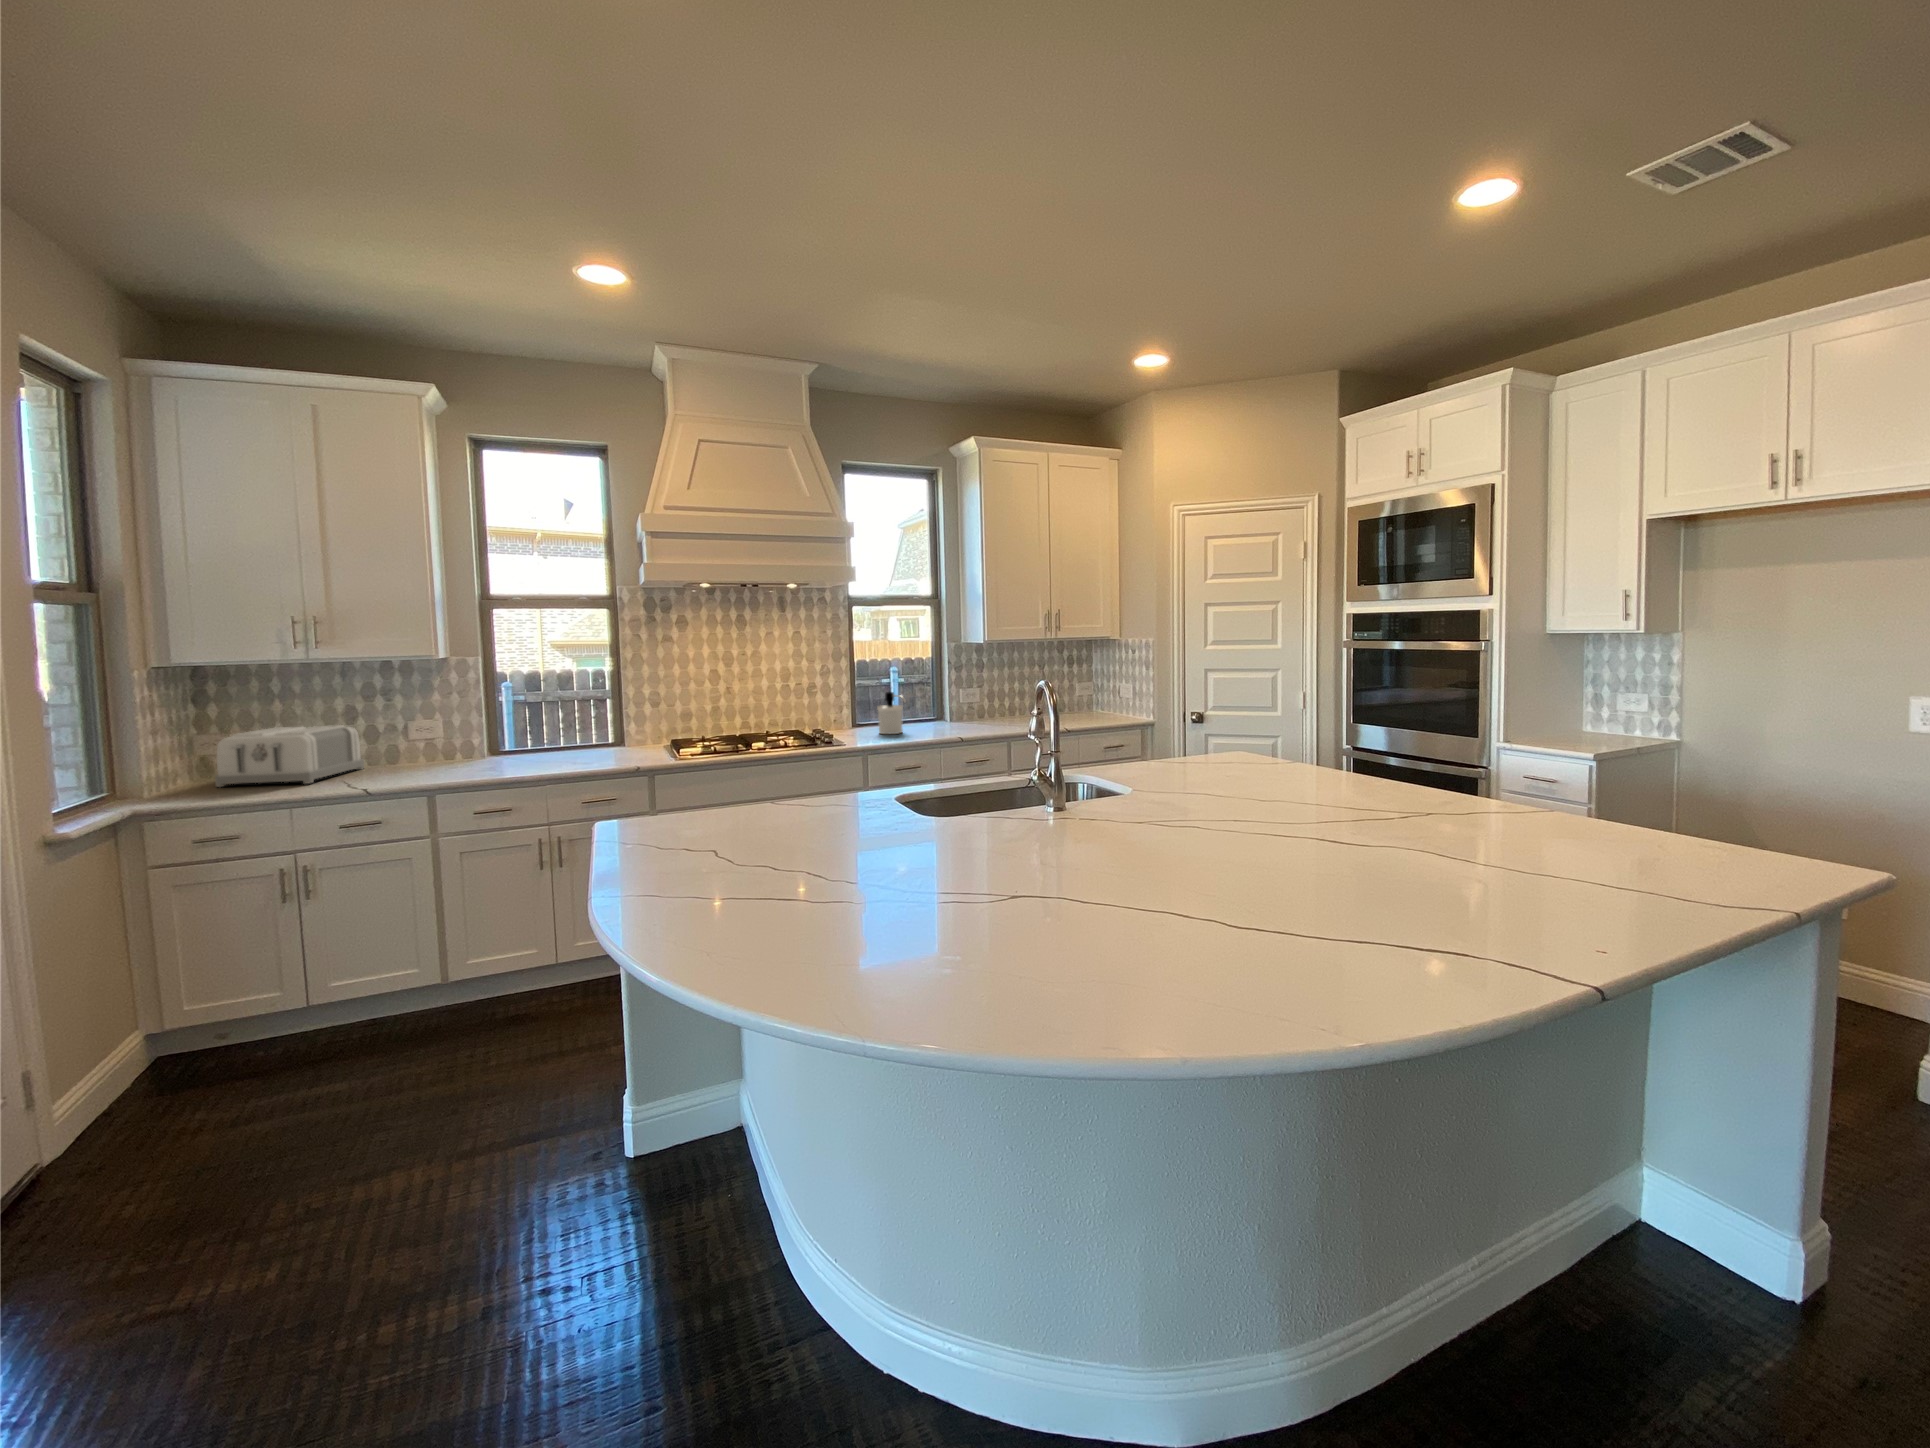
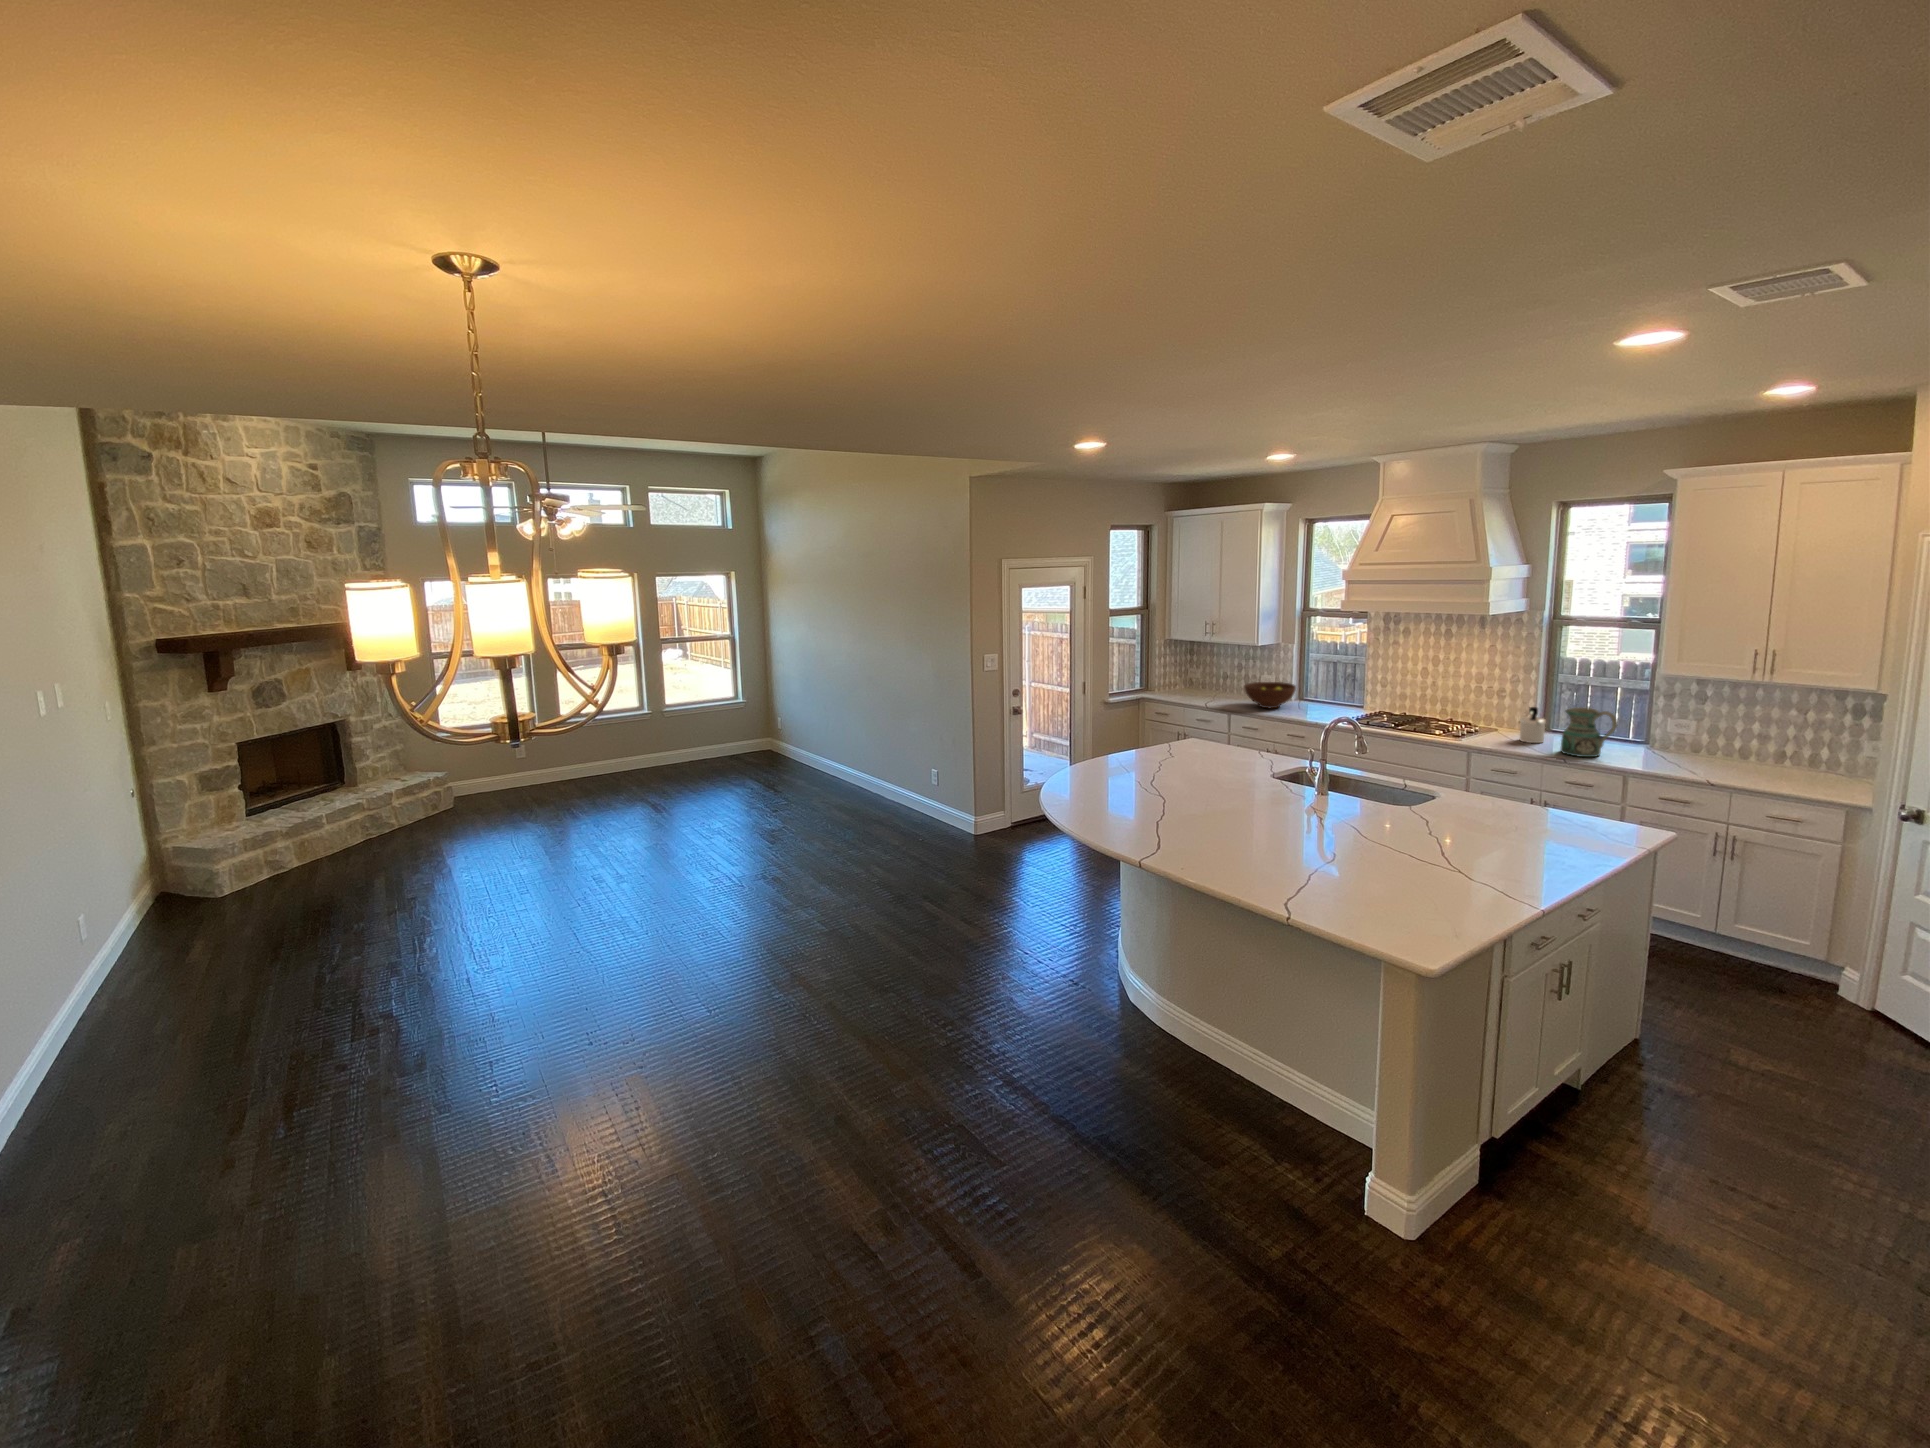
ceramic pitcher: none [937,680,981,734] -> present [1561,707,1617,757]
fruit bowl: none [445,722,549,770] -> present [1245,682,1296,708]
toaster: present [215,725,364,787] -> none [1183,669,1238,697]

